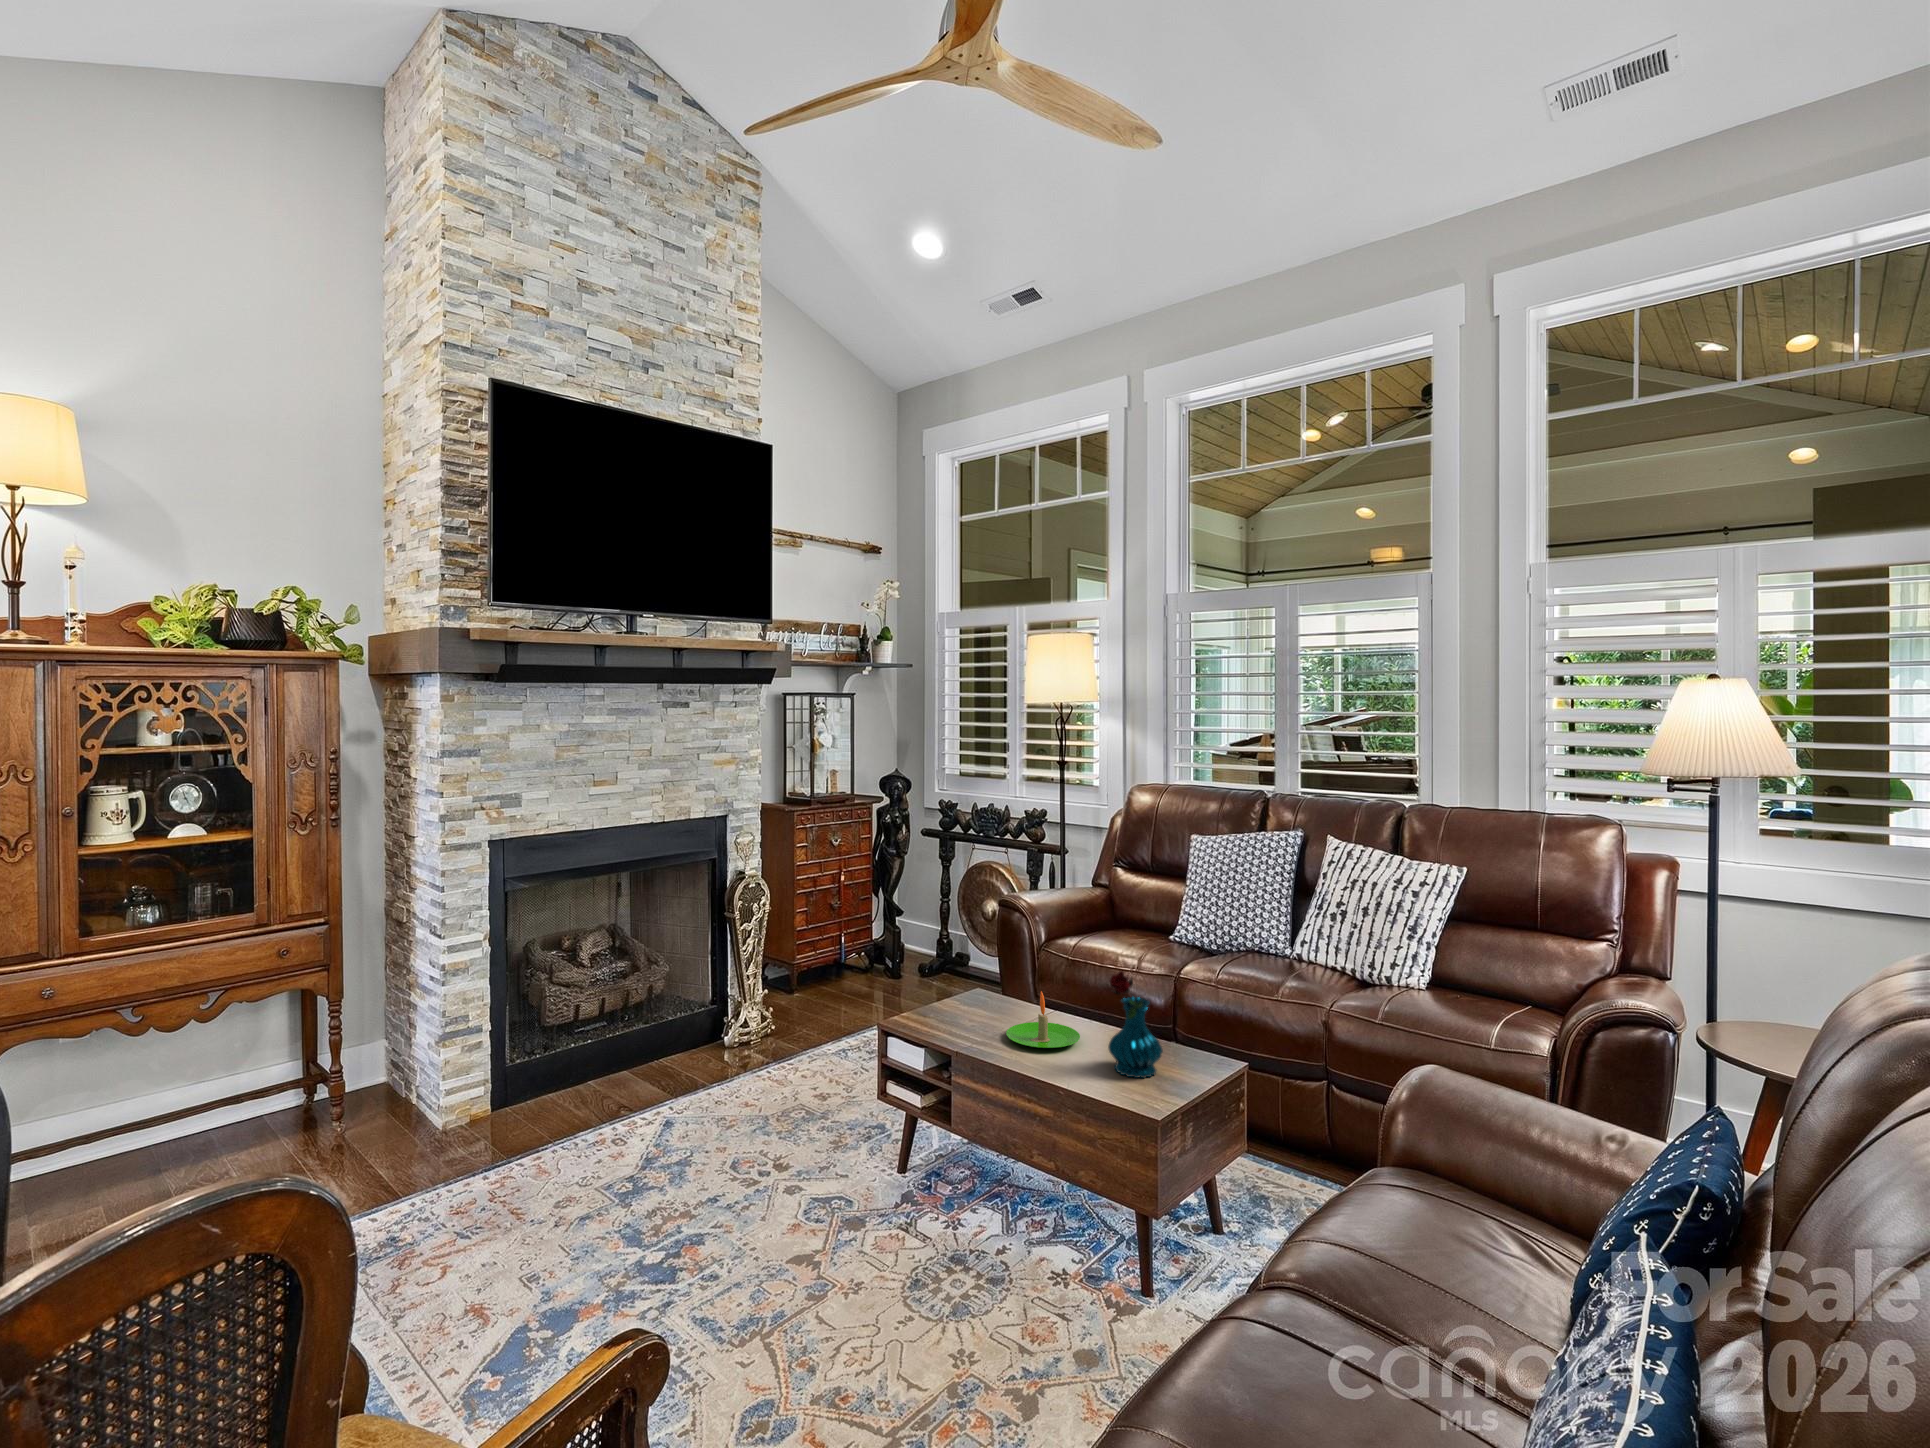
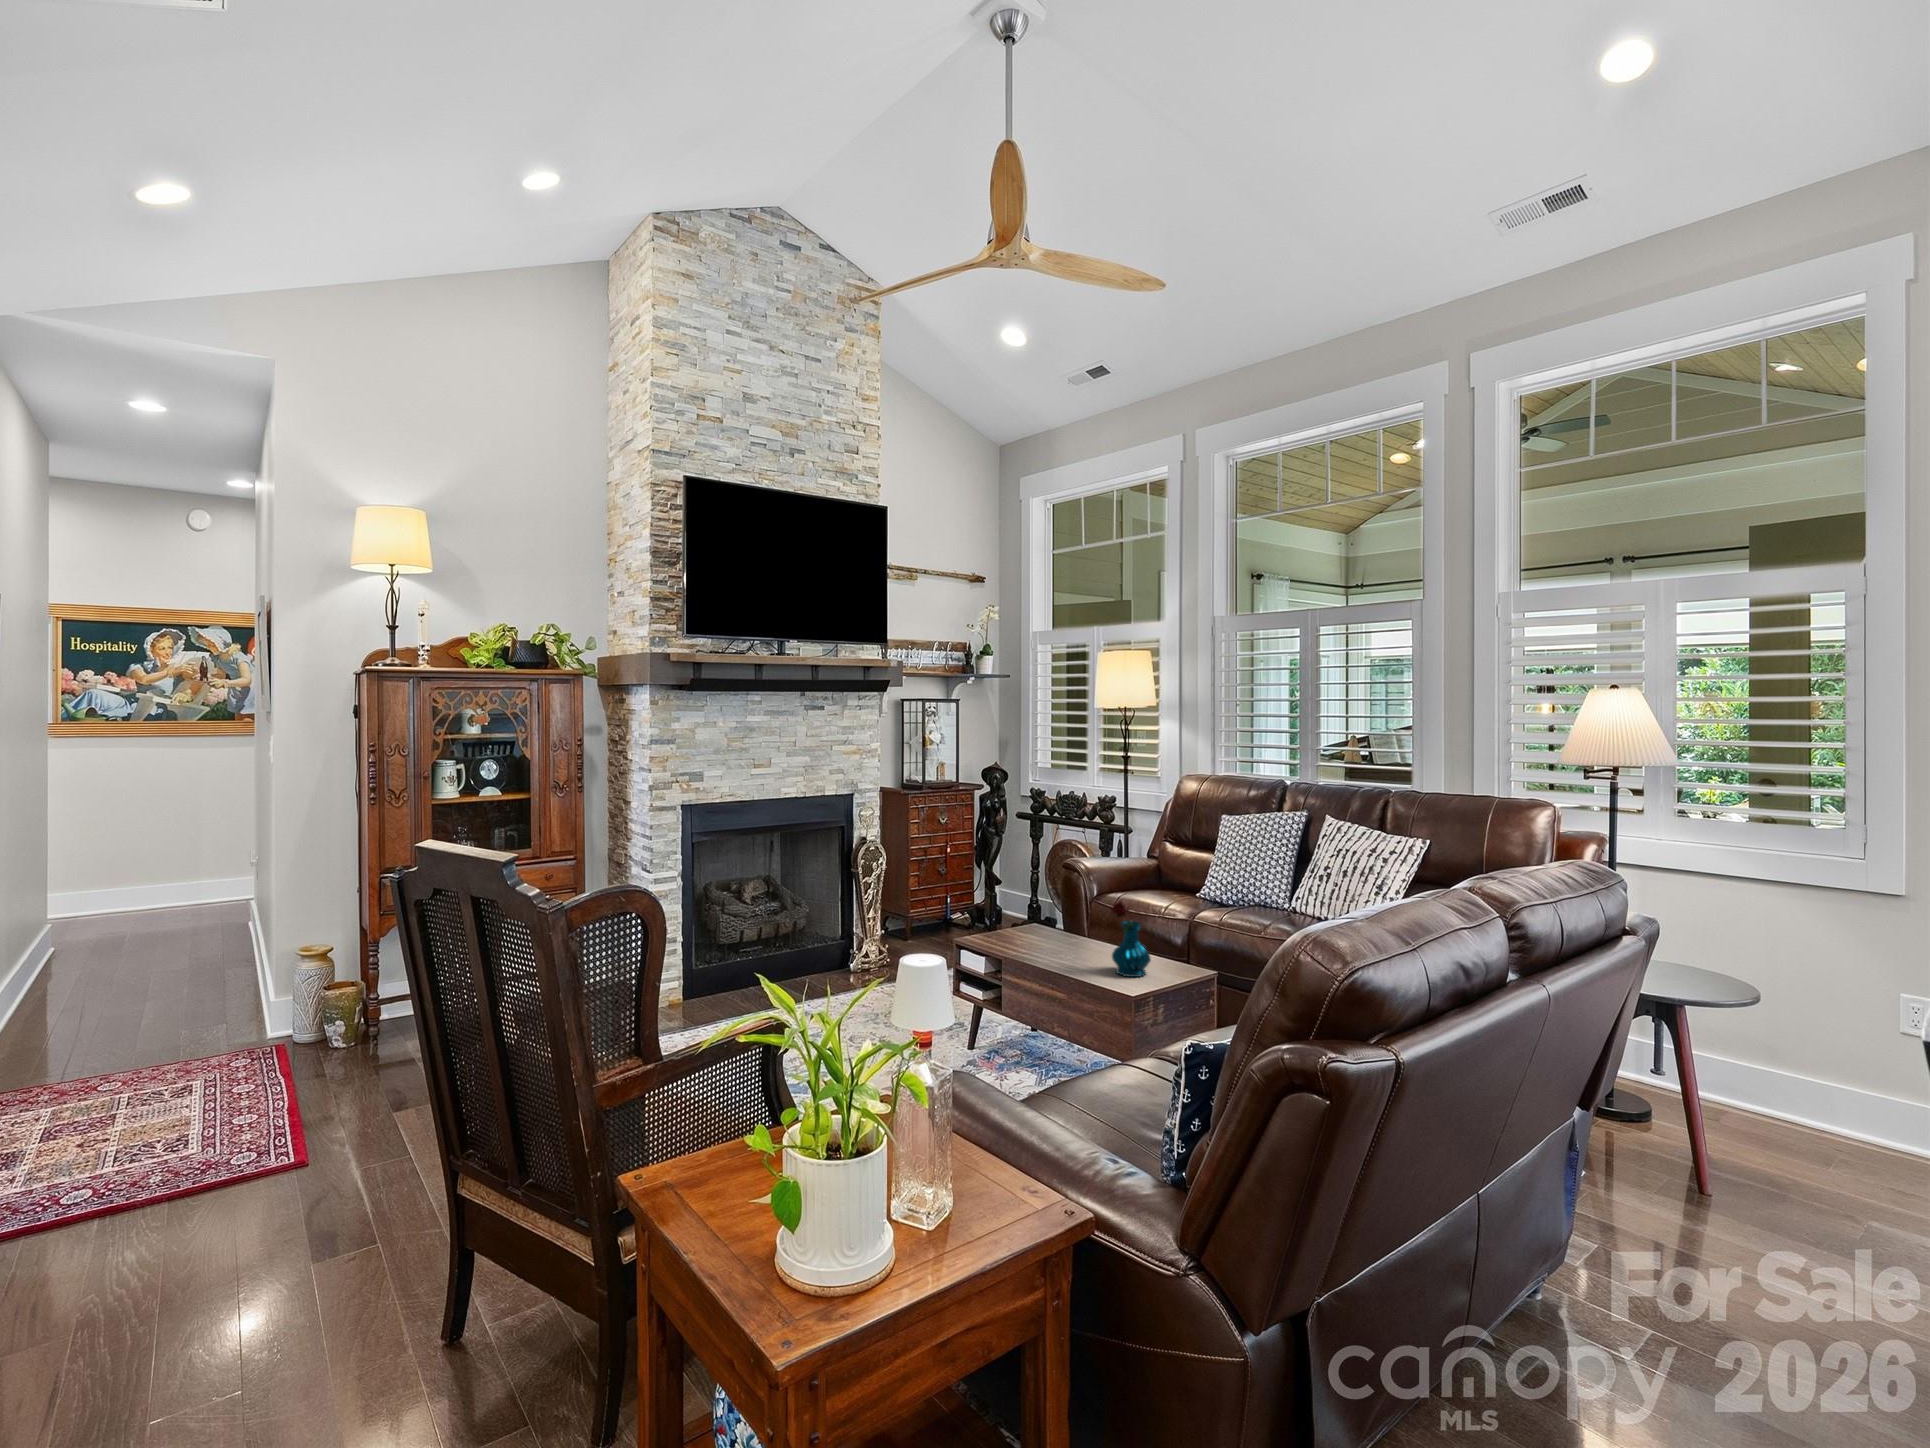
candle: present [1006,991,1080,1048] -> none [1043,918,1098,958]

